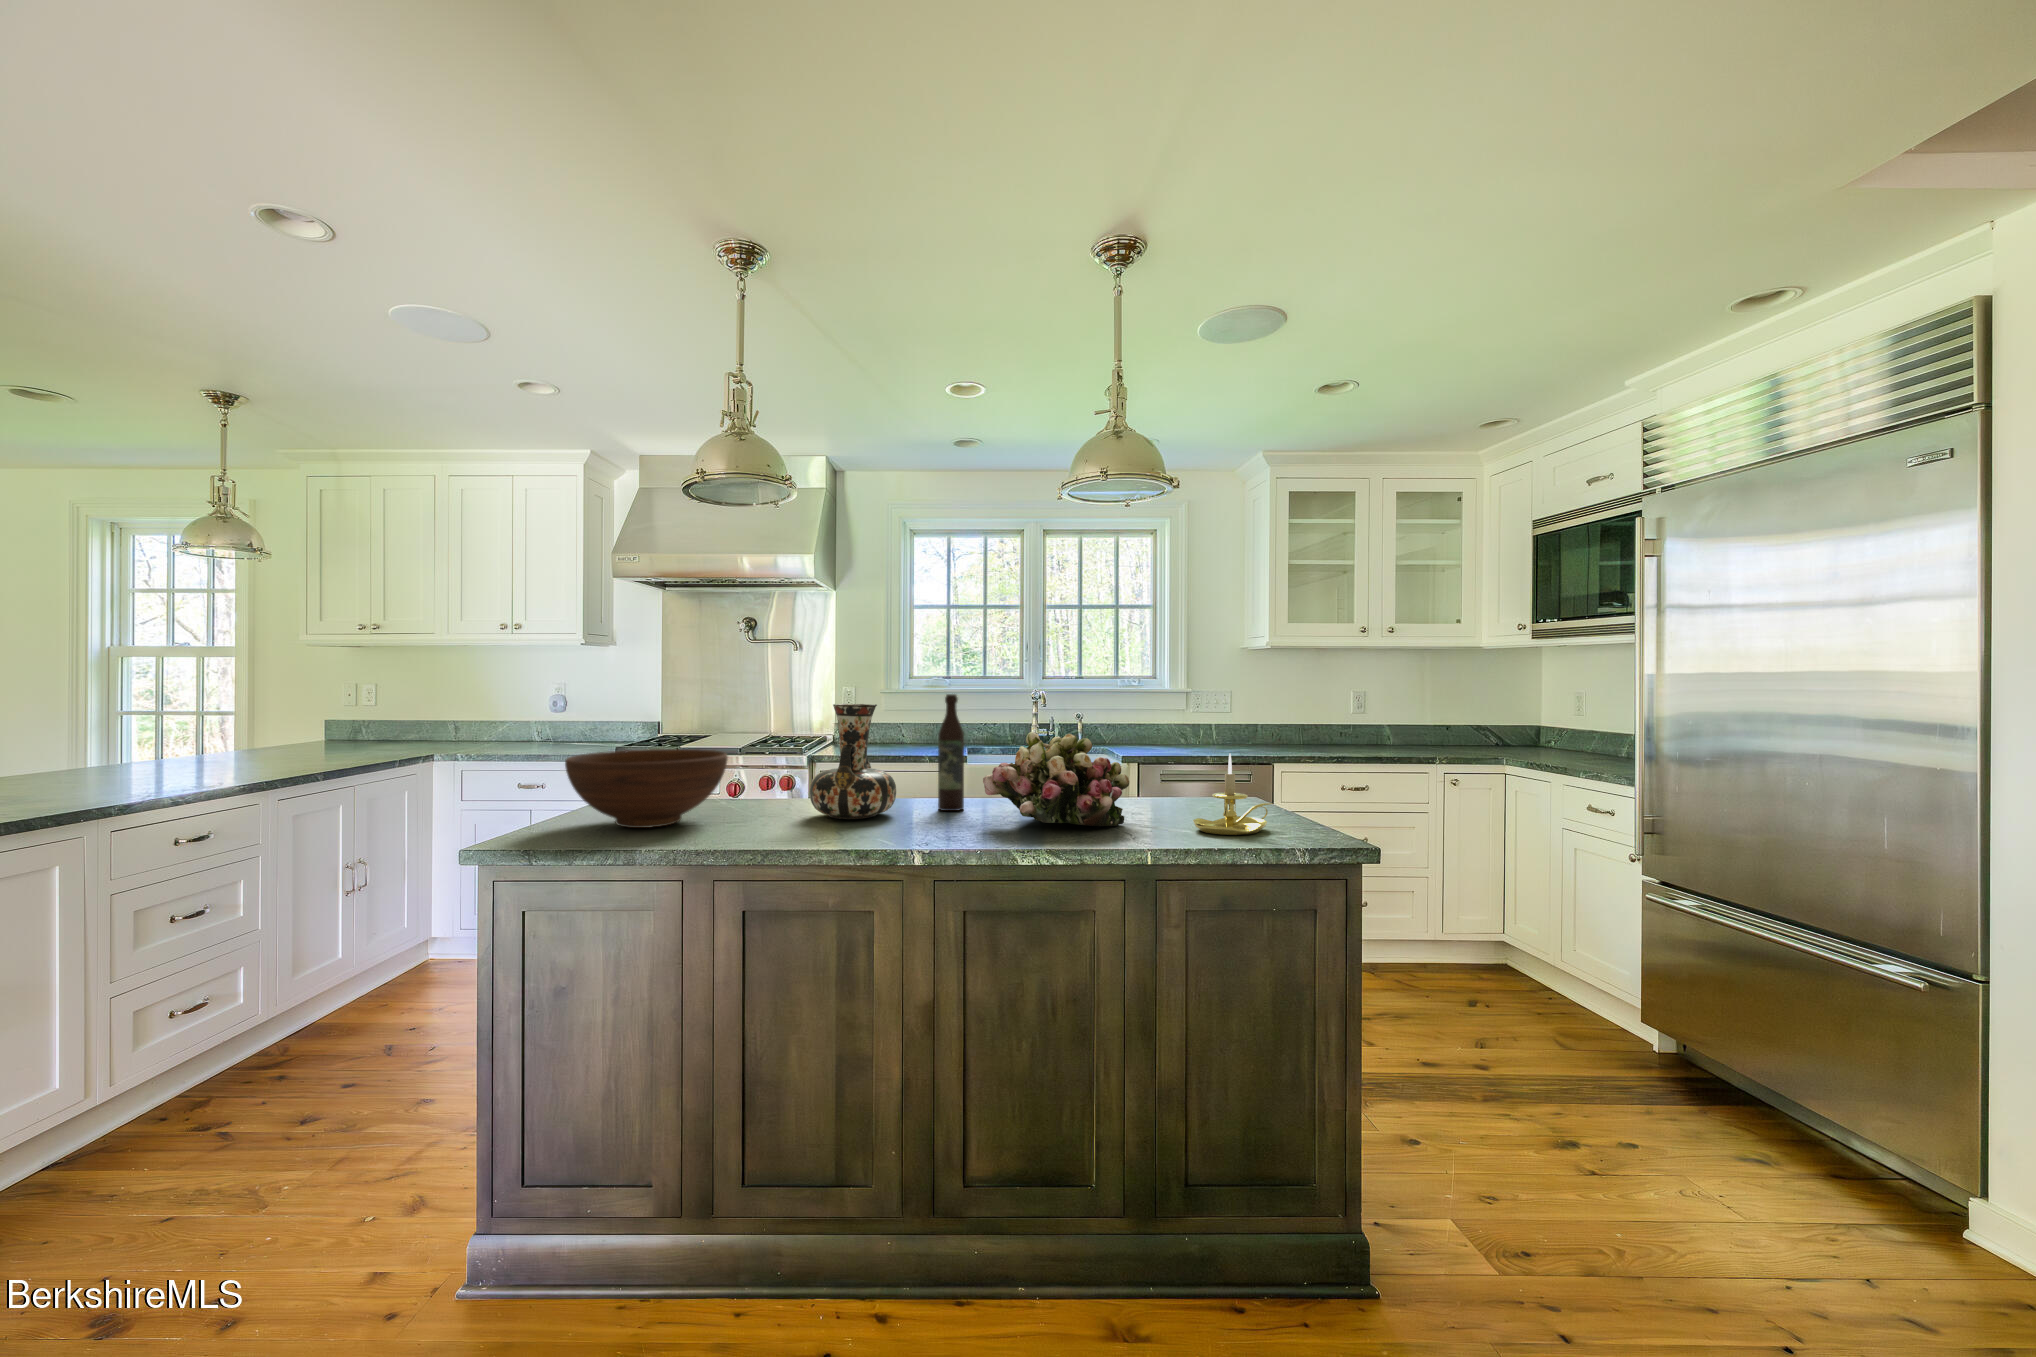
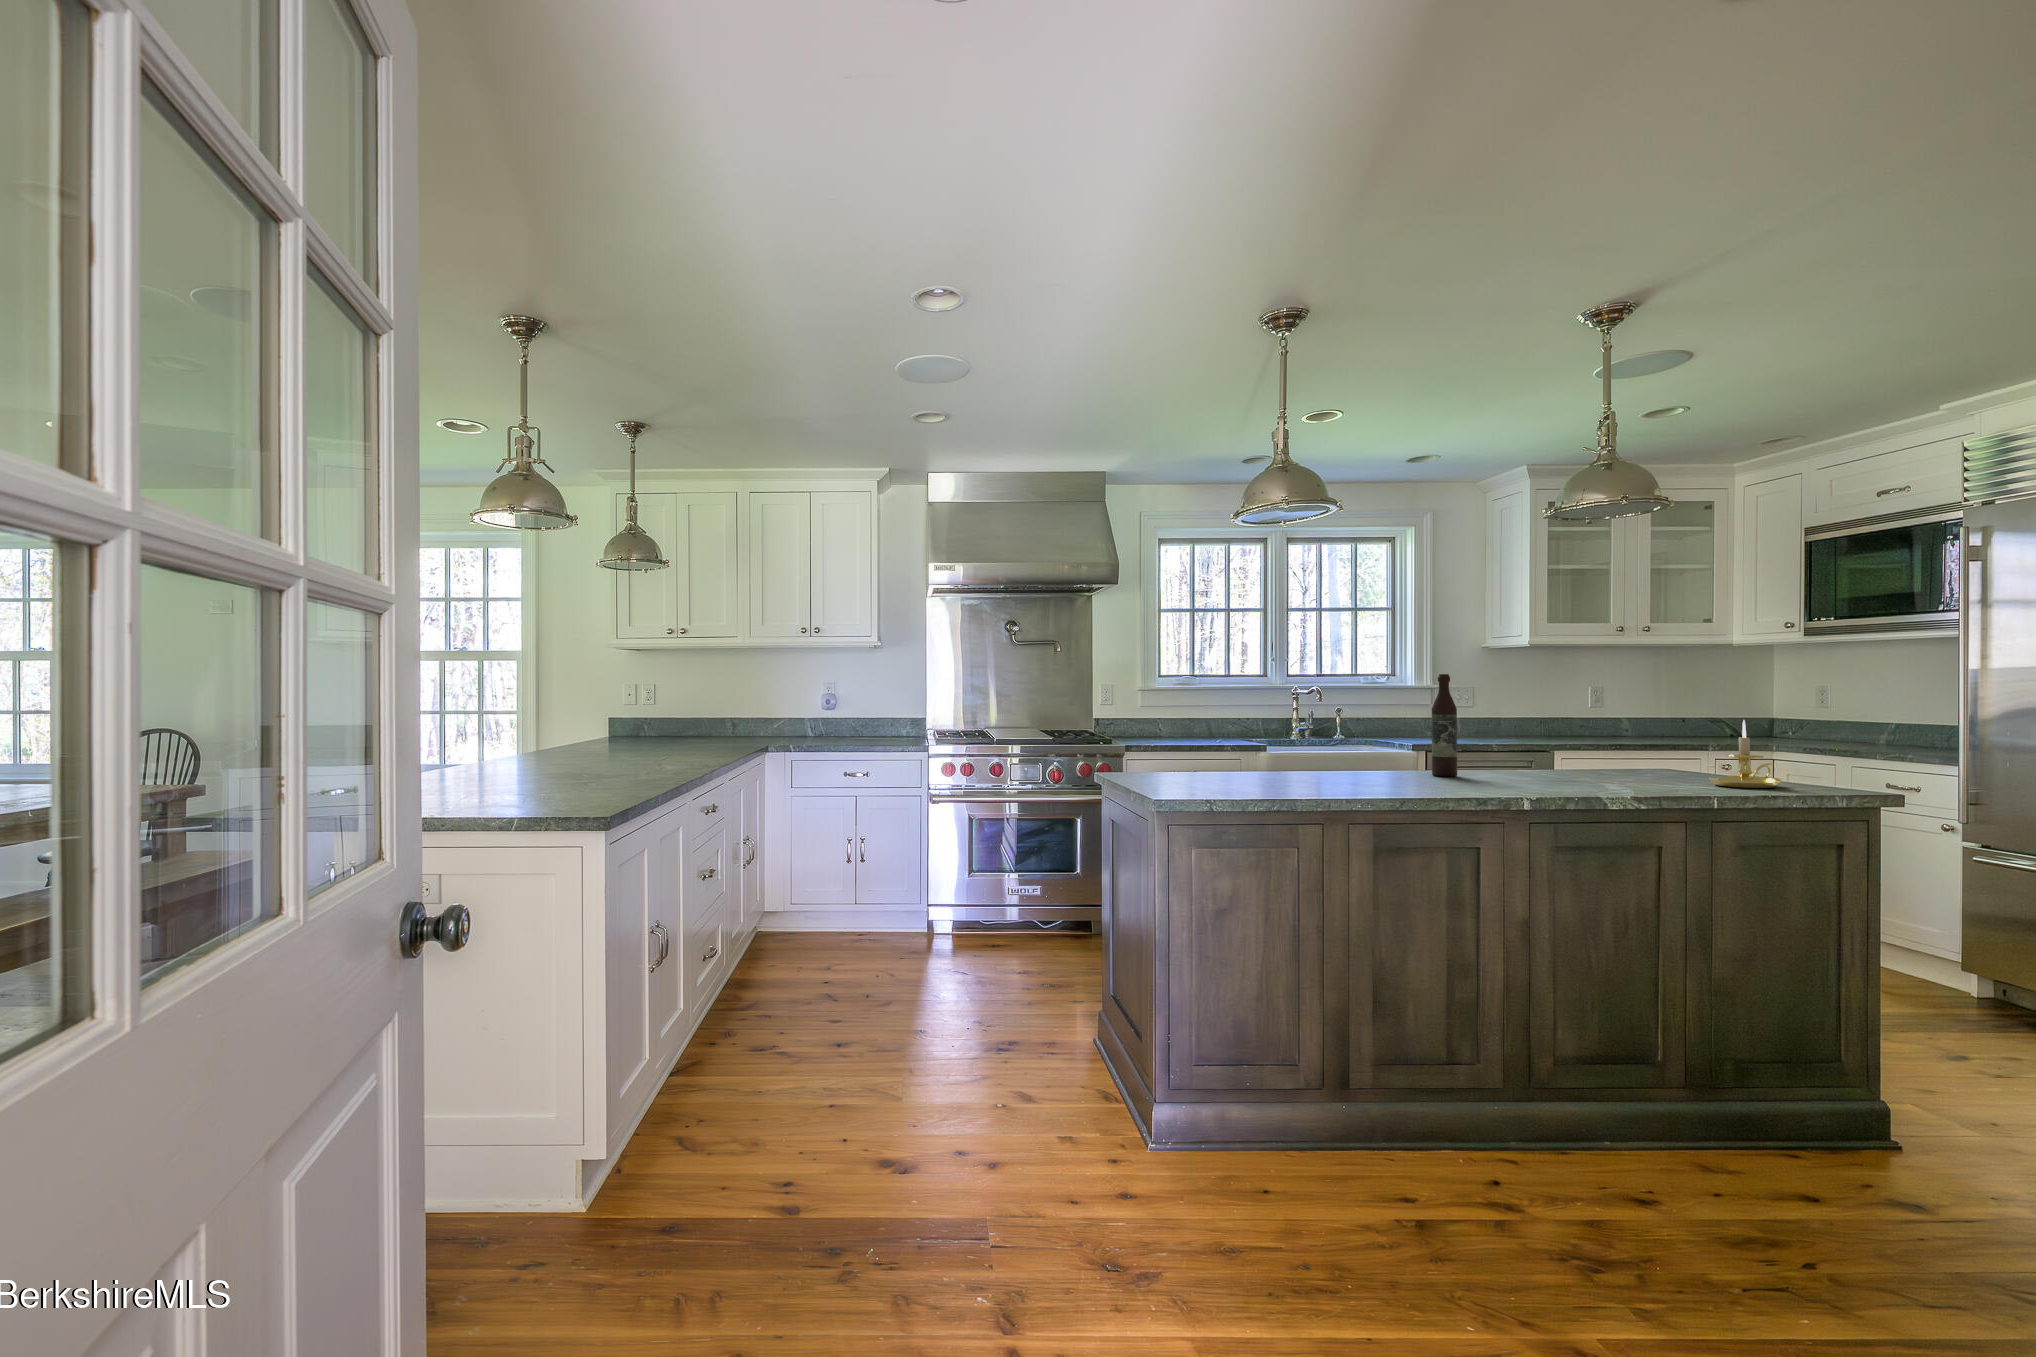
decorative vase: present [809,703,896,819] -> none [1339,681,1419,781]
flower arrangement: present [983,732,1129,826] -> none [1517,704,1656,783]
fruit bowl: present [565,749,728,828] -> none [1163,722,1295,785]

